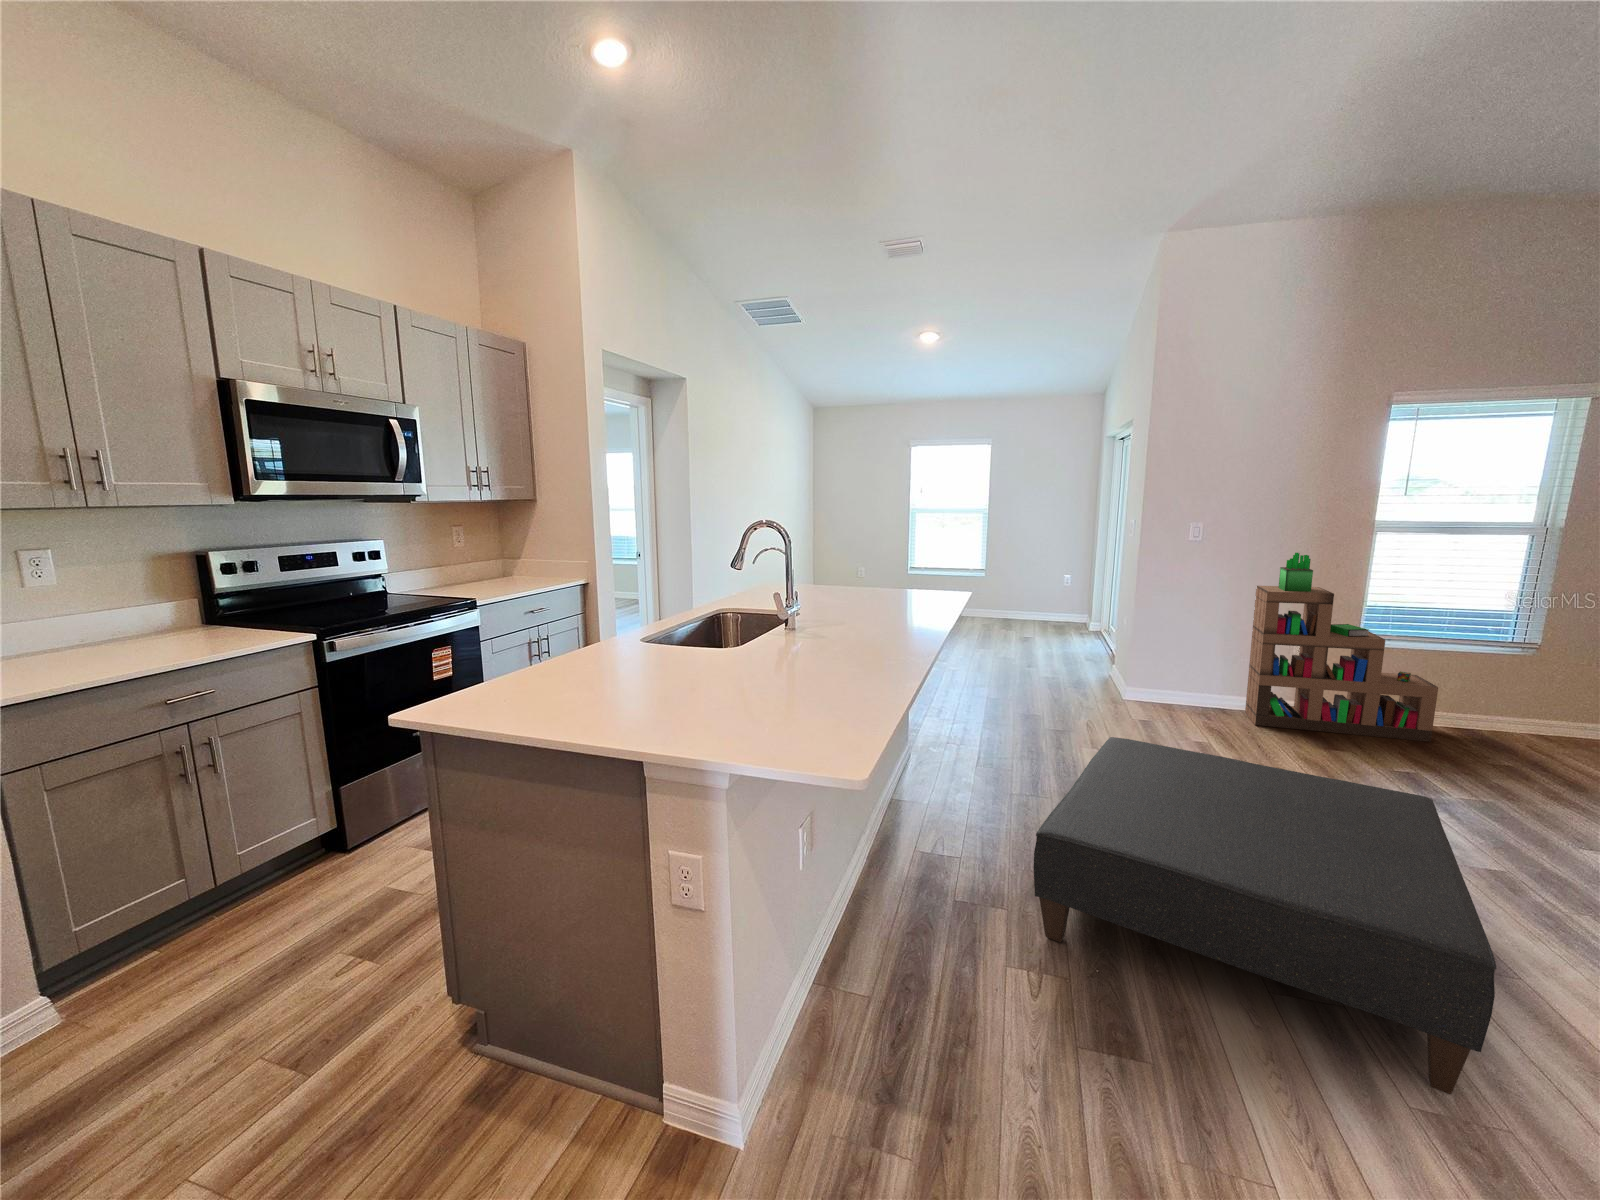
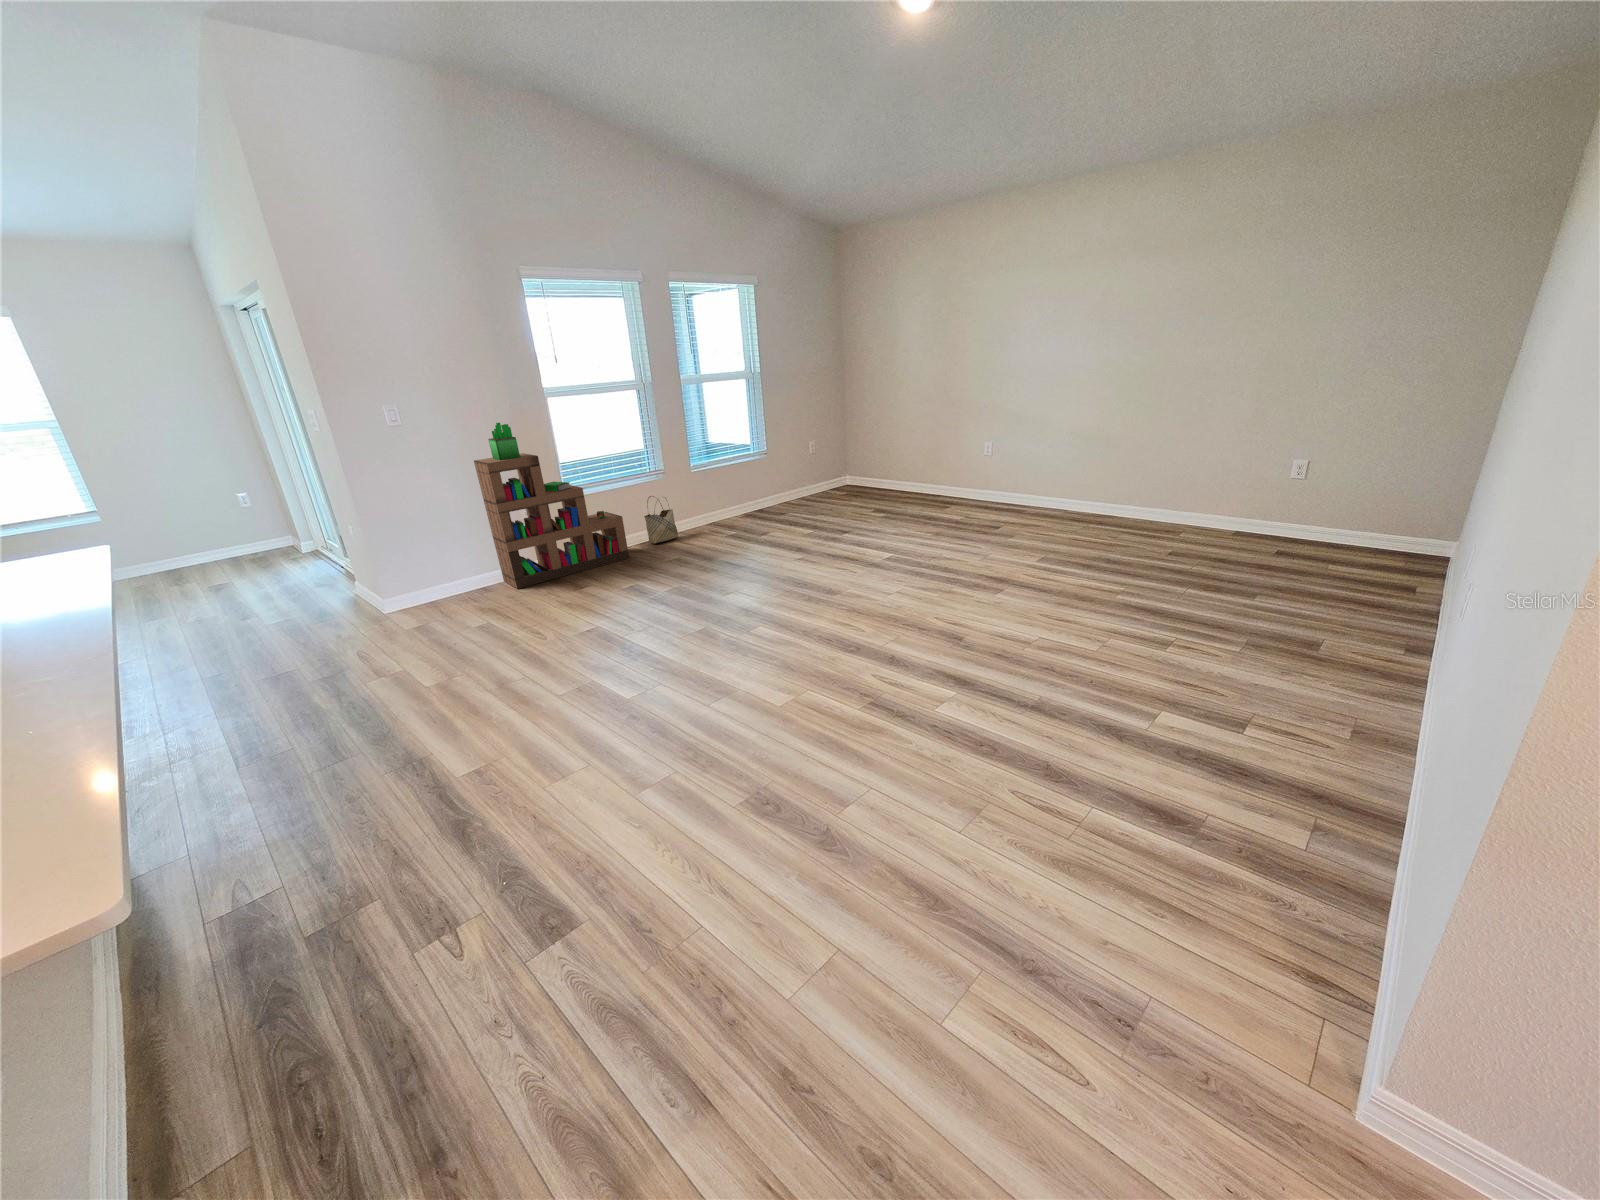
woven basket: none [1479,673,1546,742] -> present [644,496,678,544]
ottoman: present [1033,737,1496,1094] -> none [381,589,759,888]

